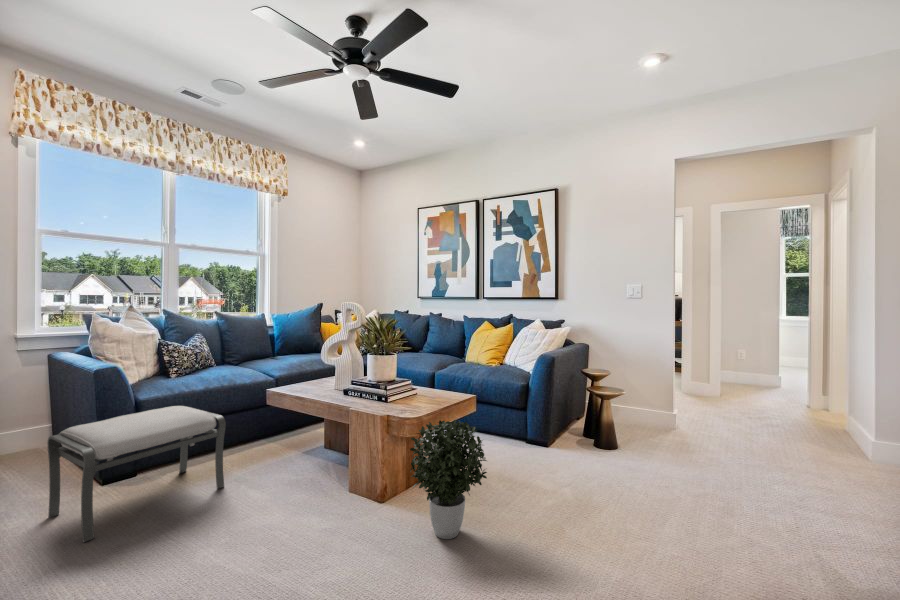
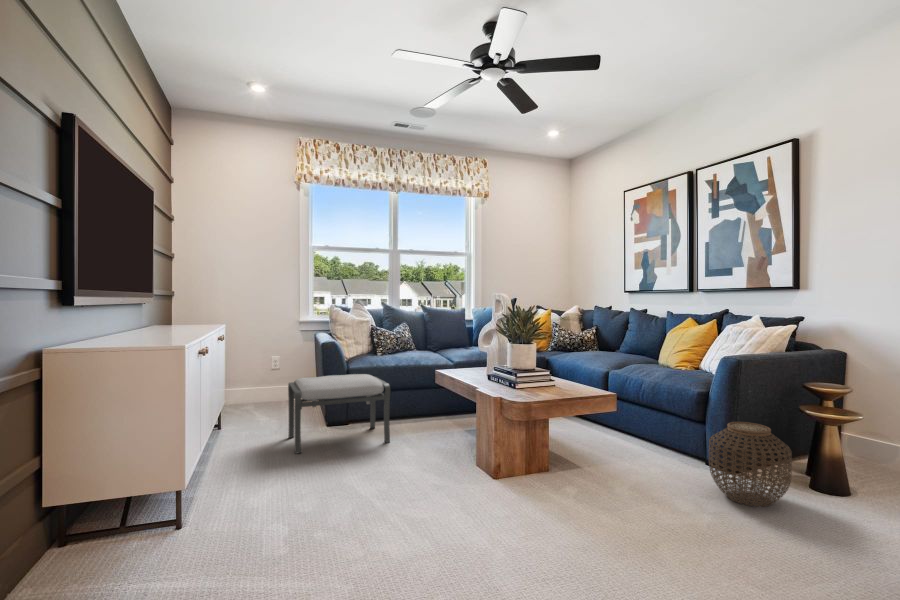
woven basket: none [552,408,609,474] -> present [709,422,792,507]
potted plant: present [410,420,487,539] -> none [487,399,567,516]

